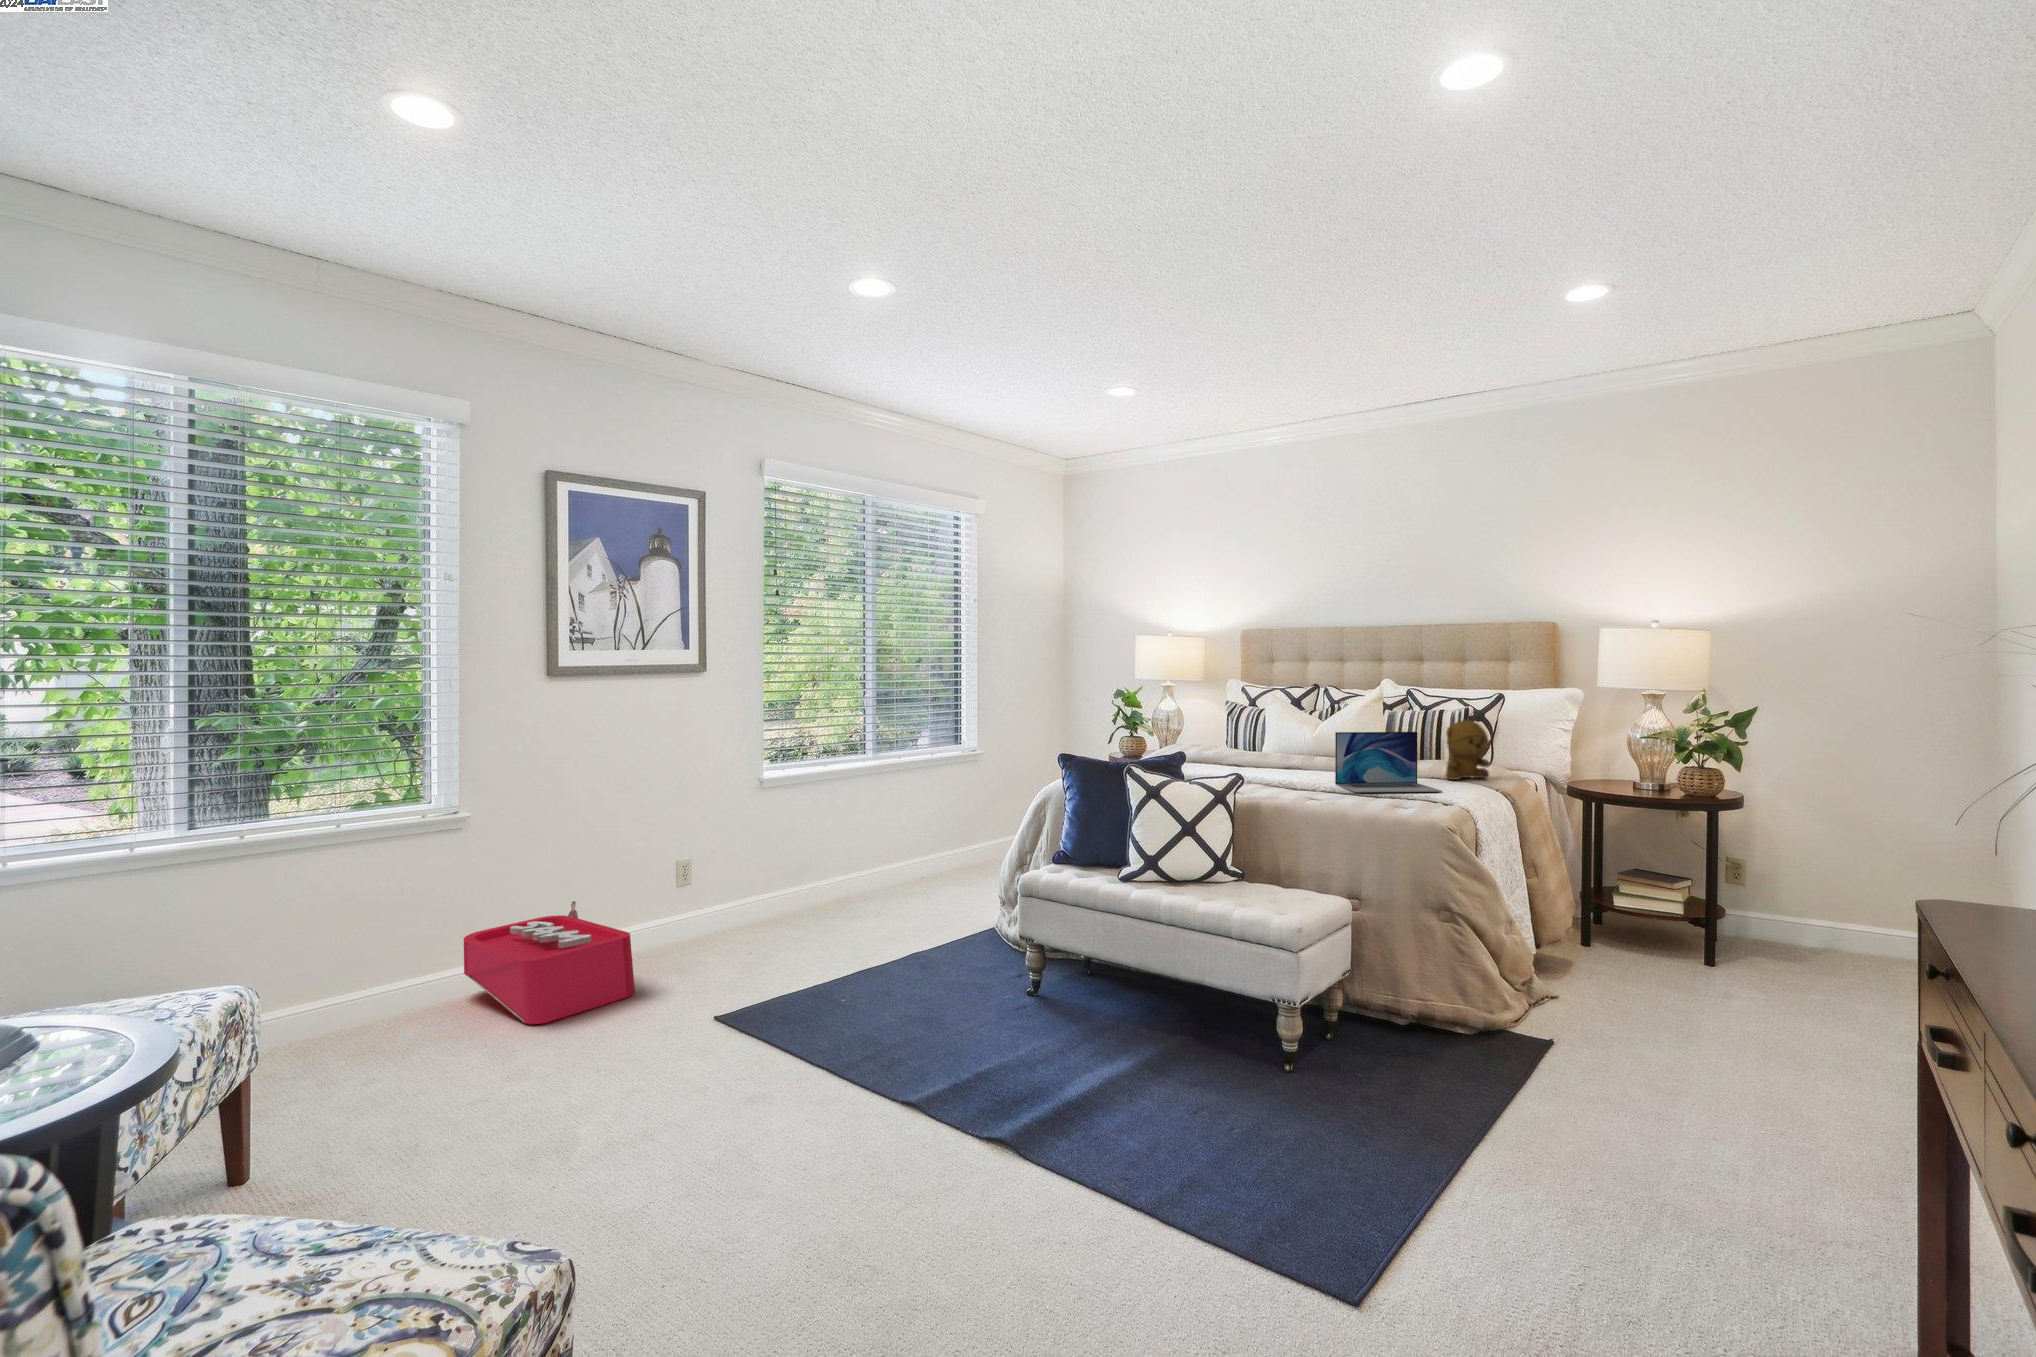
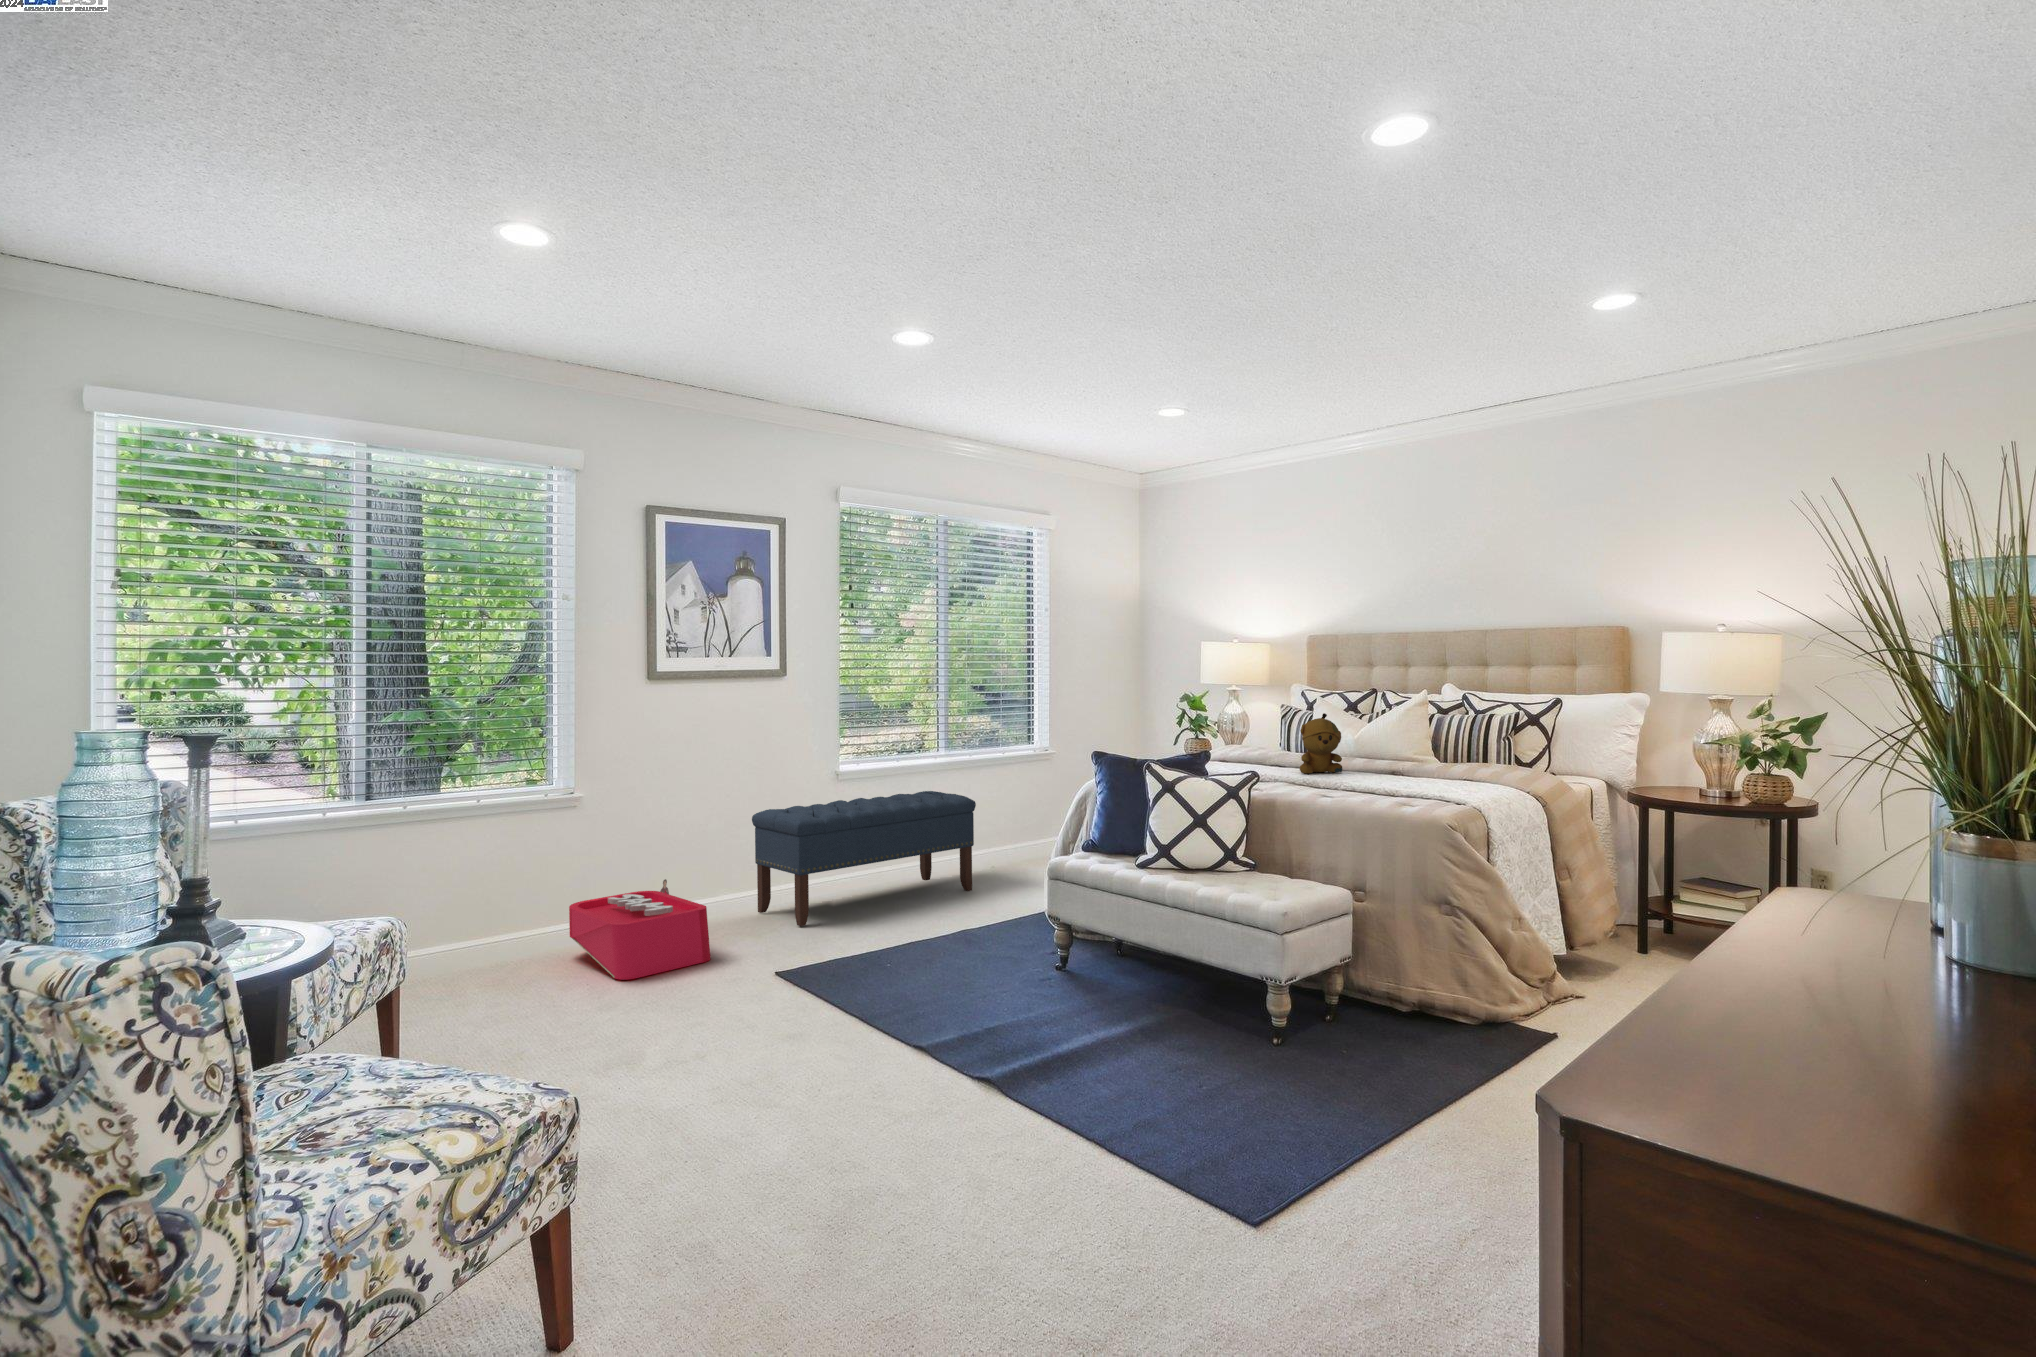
stuffed bear: present [1446,715,1490,780] -> present [1300,713,1342,773]
laptop: present [1335,732,1442,792] -> none [1364,734,1465,792]
bench: none [671,794,911,948] -> present [752,791,976,926]

